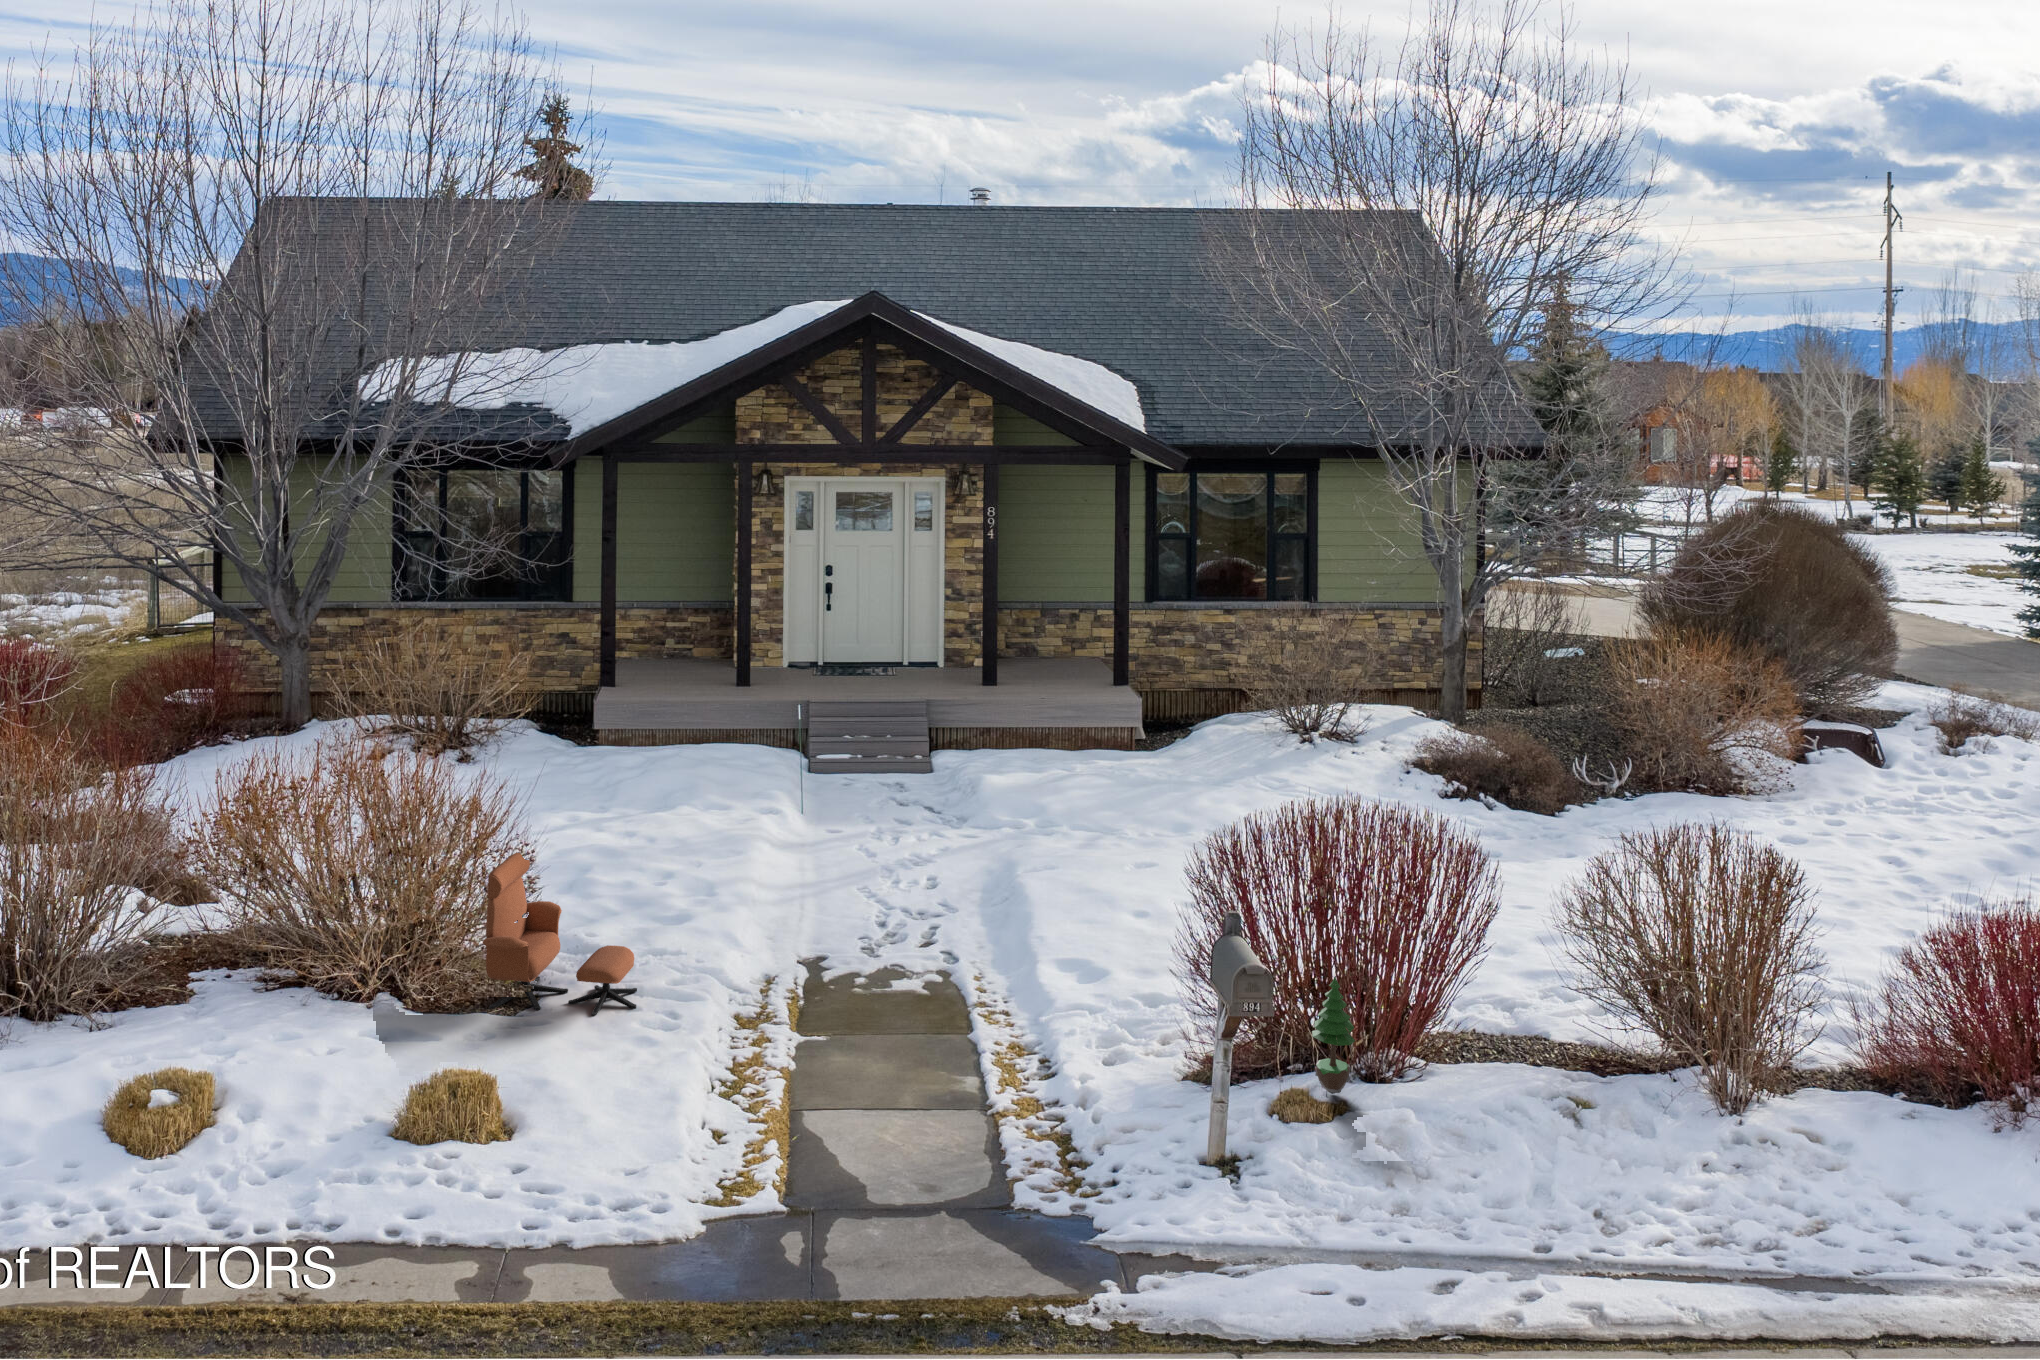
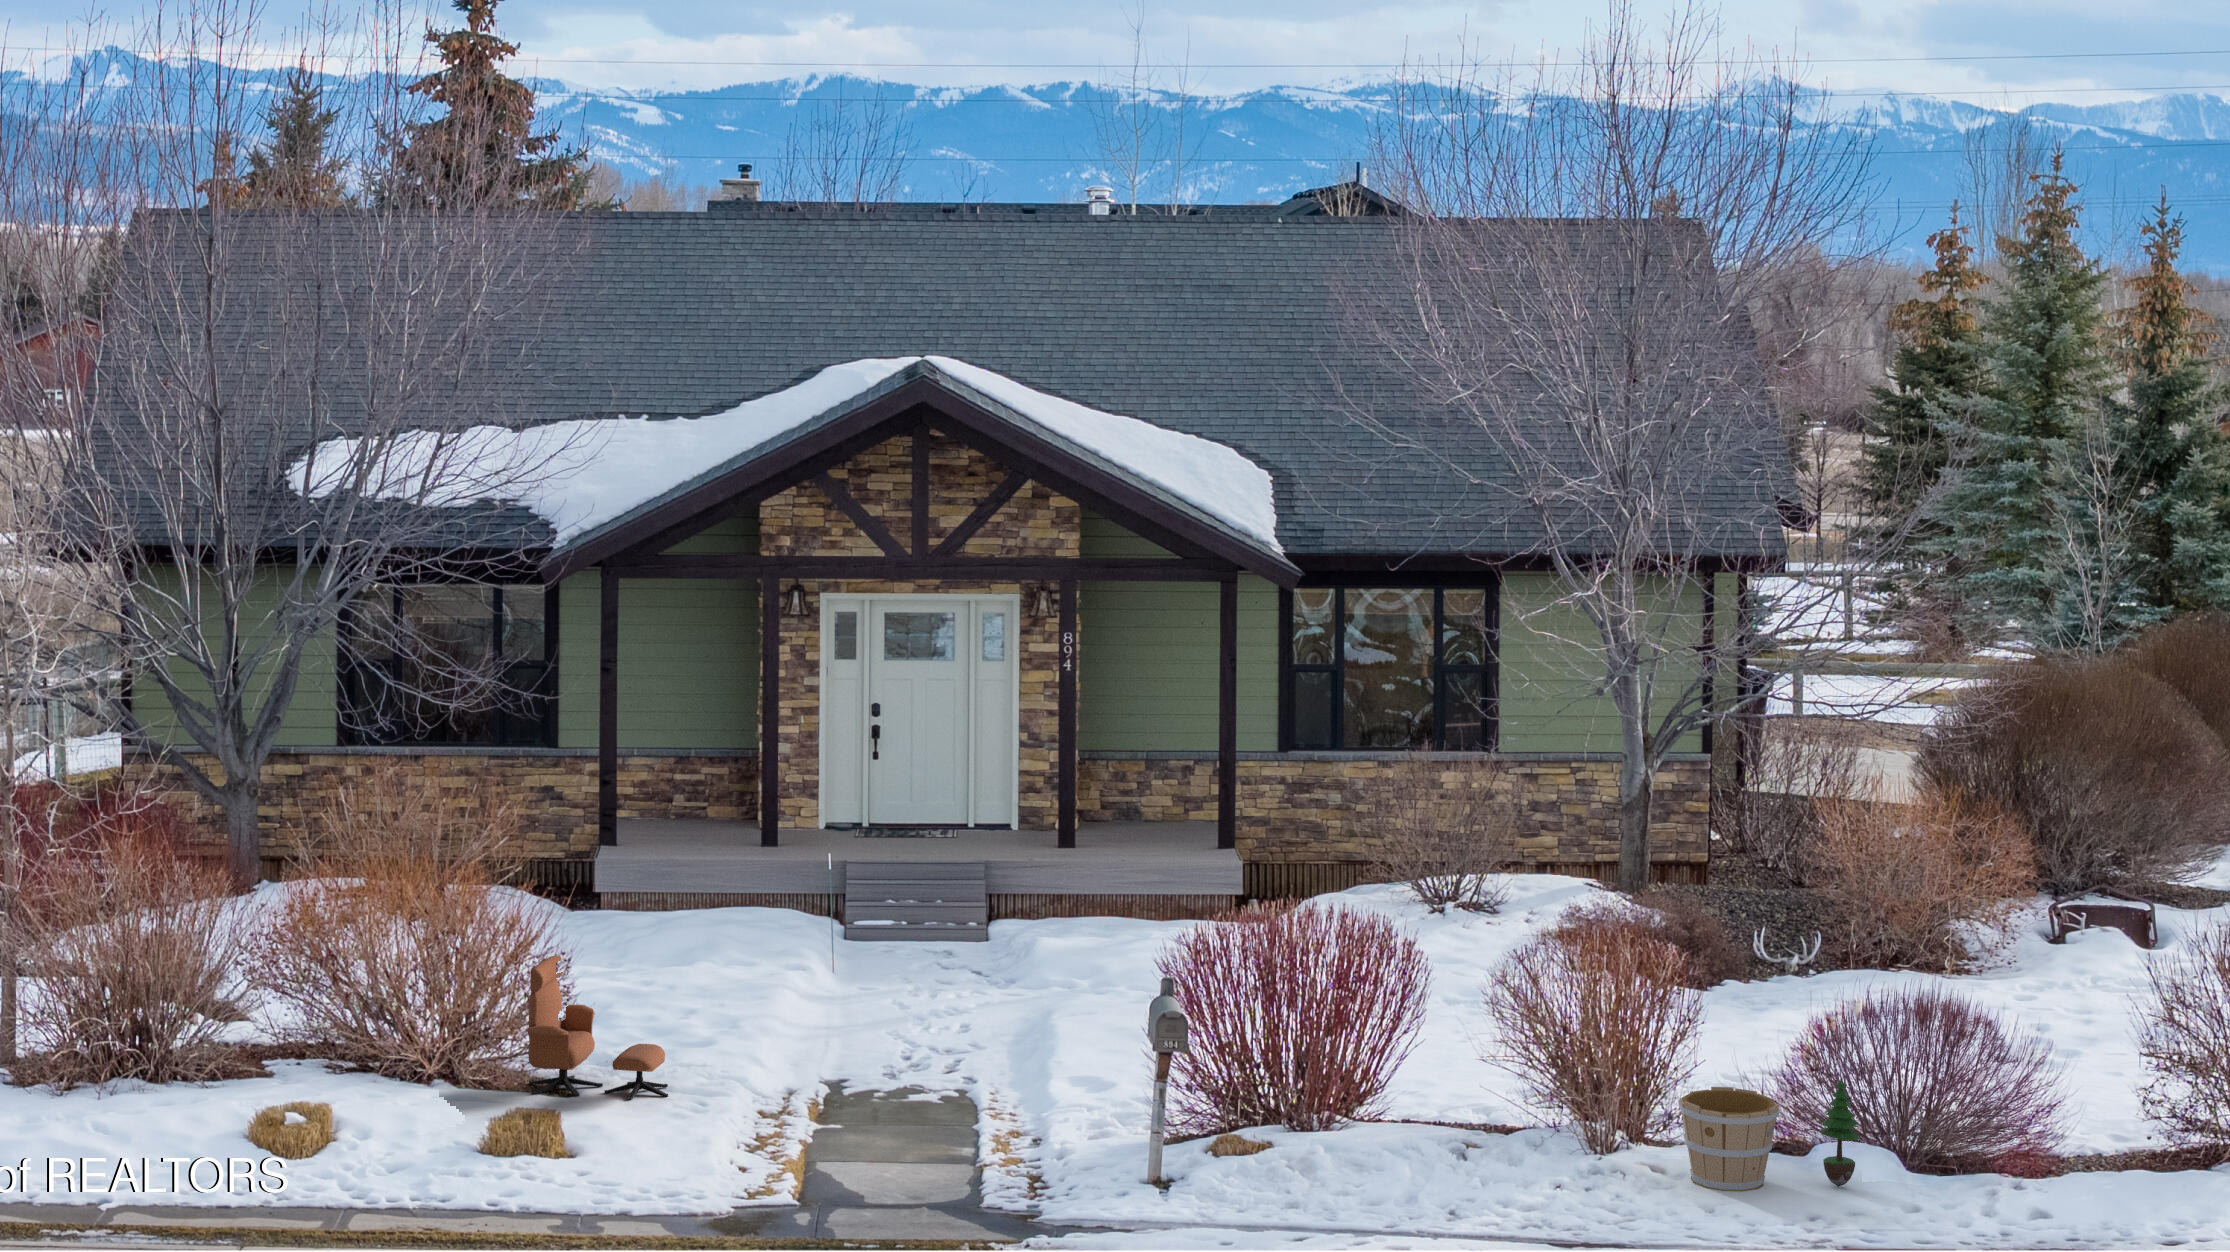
potted tree: present [1312,977,1355,1094] -> present [1820,1078,1860,1187]
wooden bucket: none [1775,1017,1902,1153] -> present [1678,1087,1780,1191]

